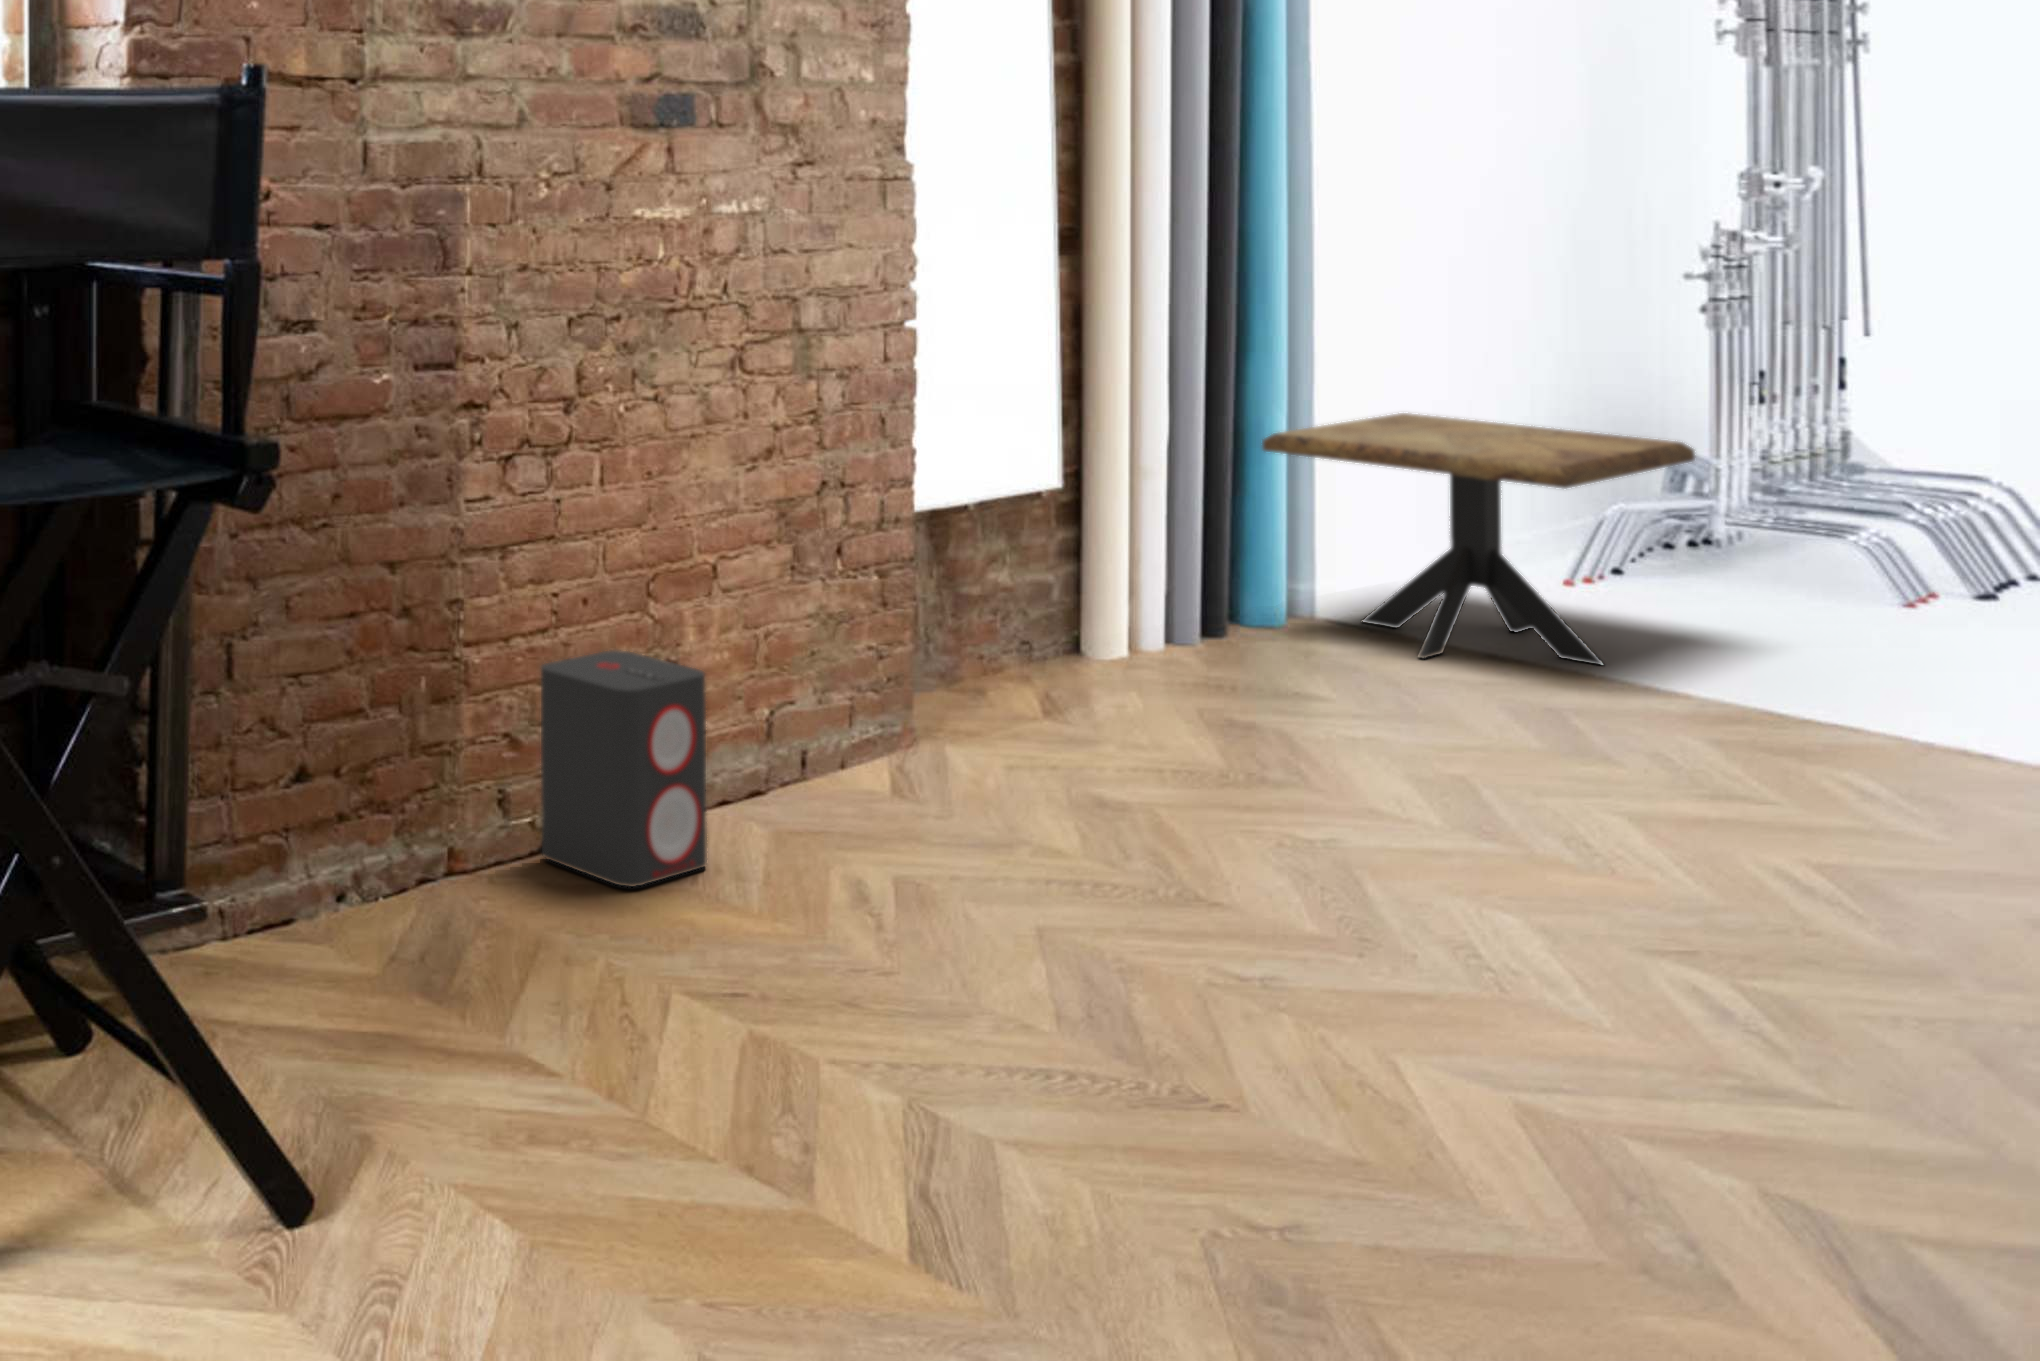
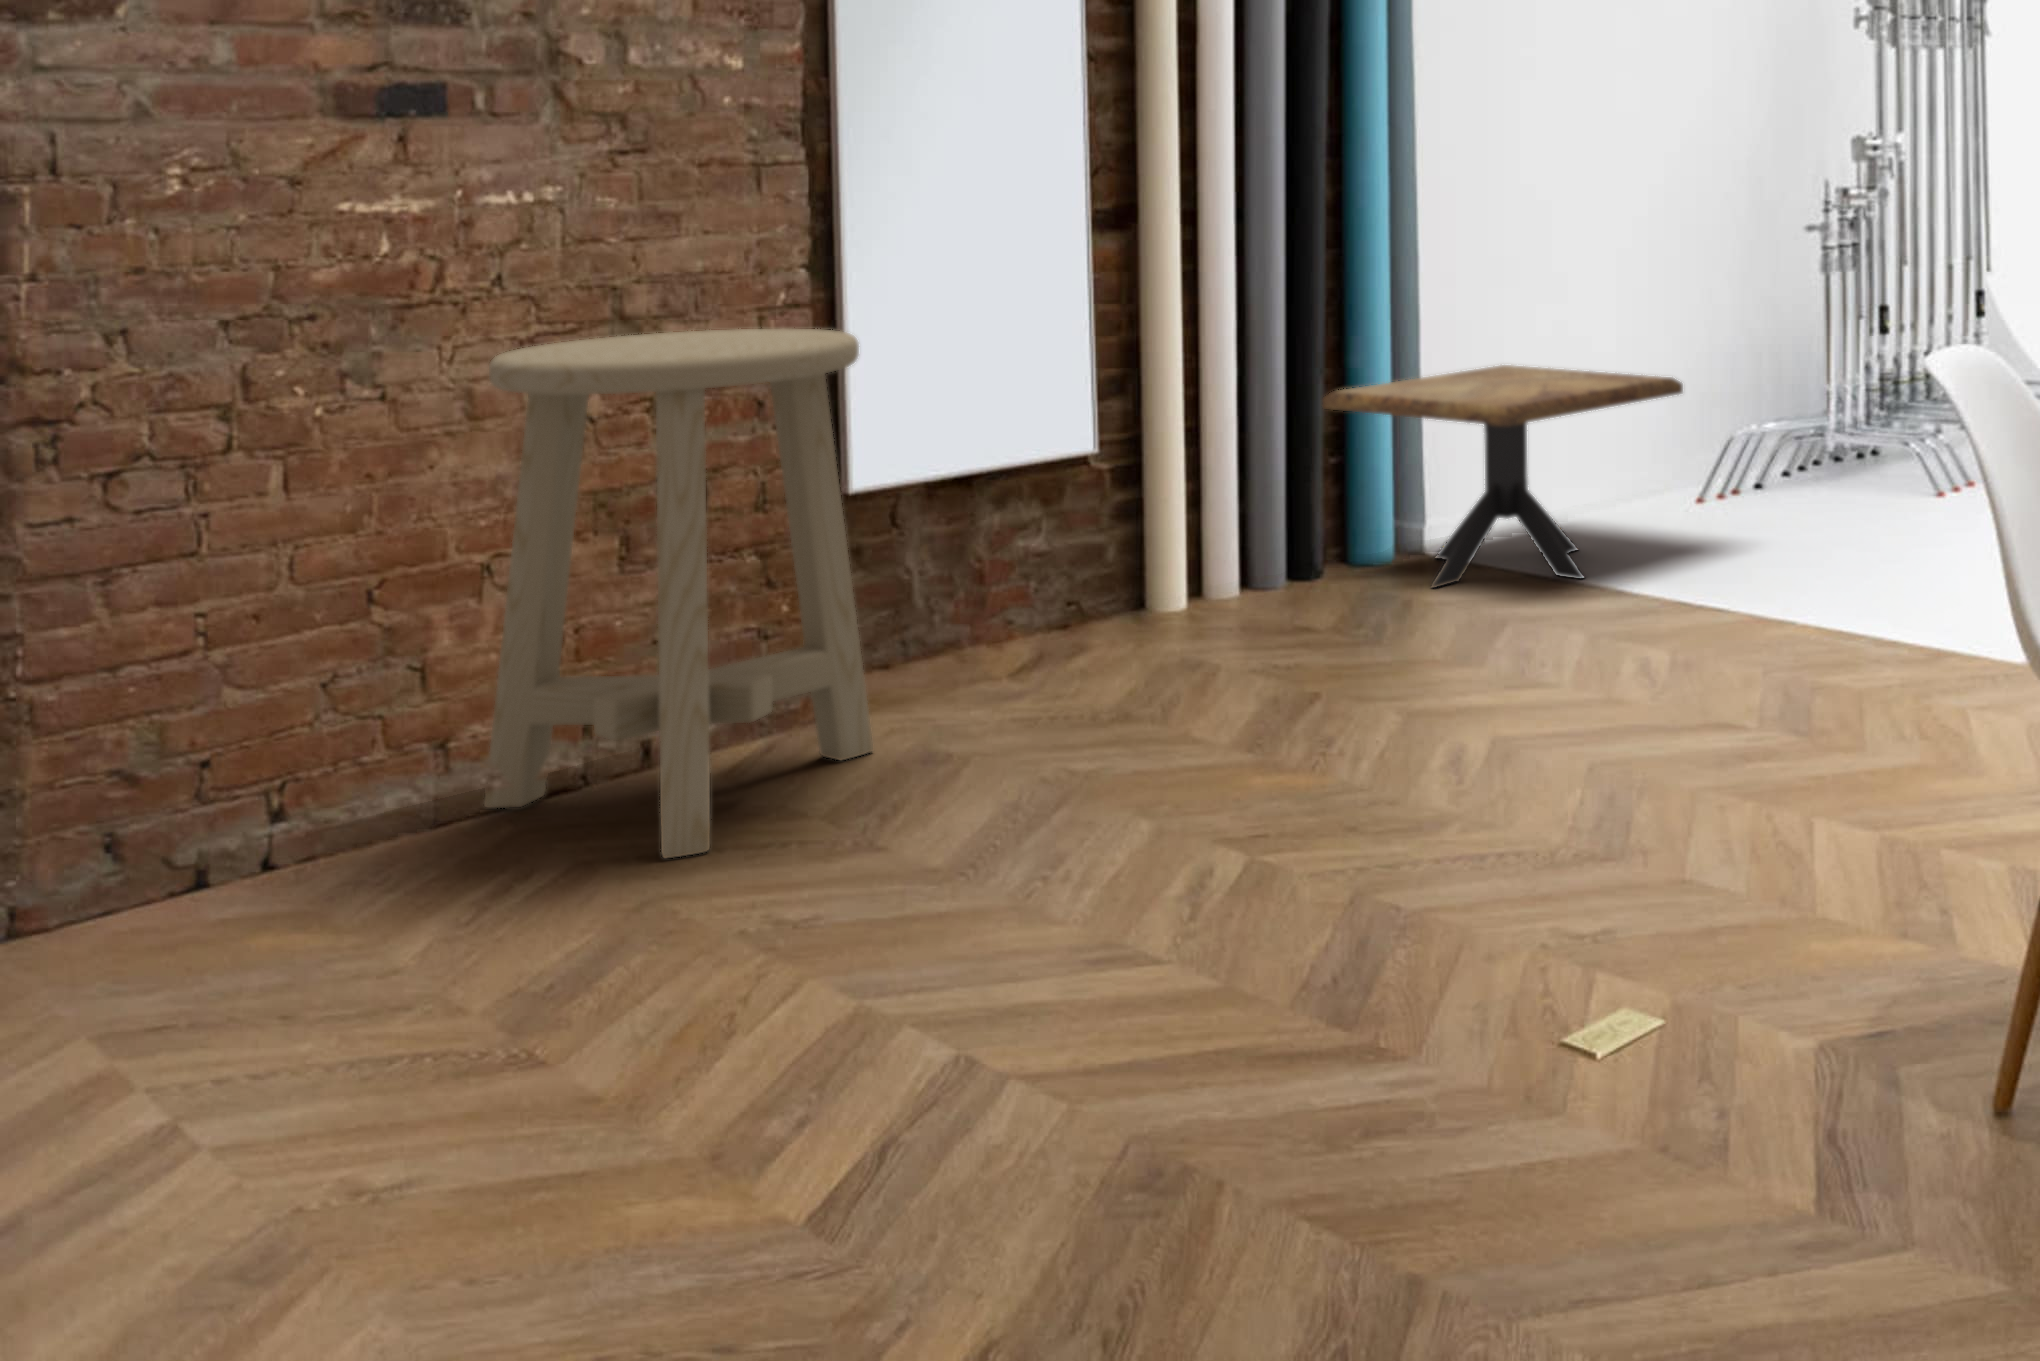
stool: none [740,345,1116,889] -> present [485,329,873,858]
speaker: present [541,650,707,887] -> none [139,666,337,914]

